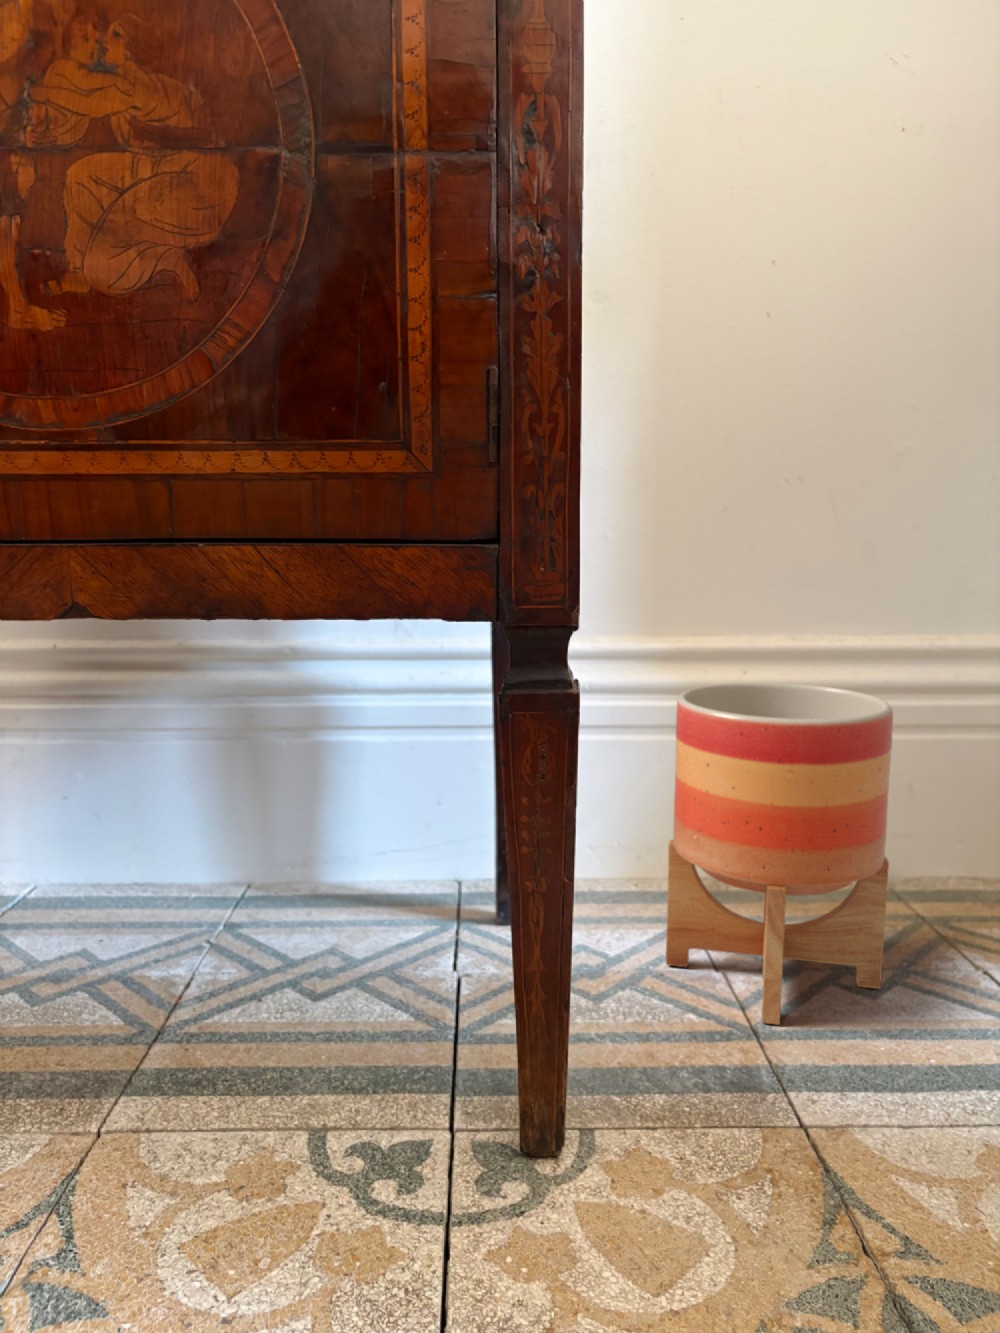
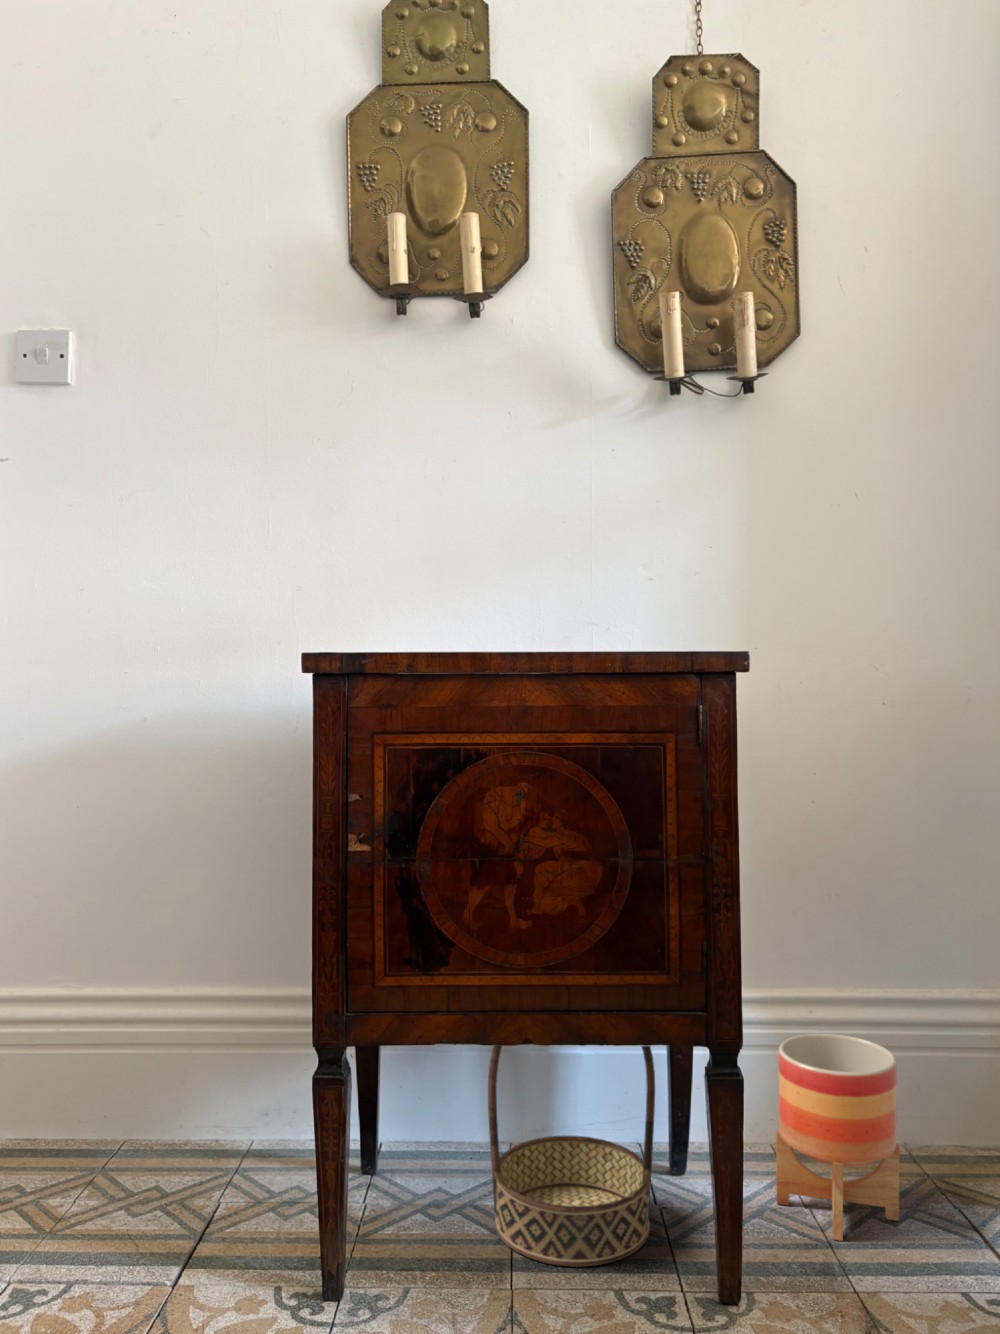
basket: none [112,555,438,1083] -> present [488,1045,655,1267]

